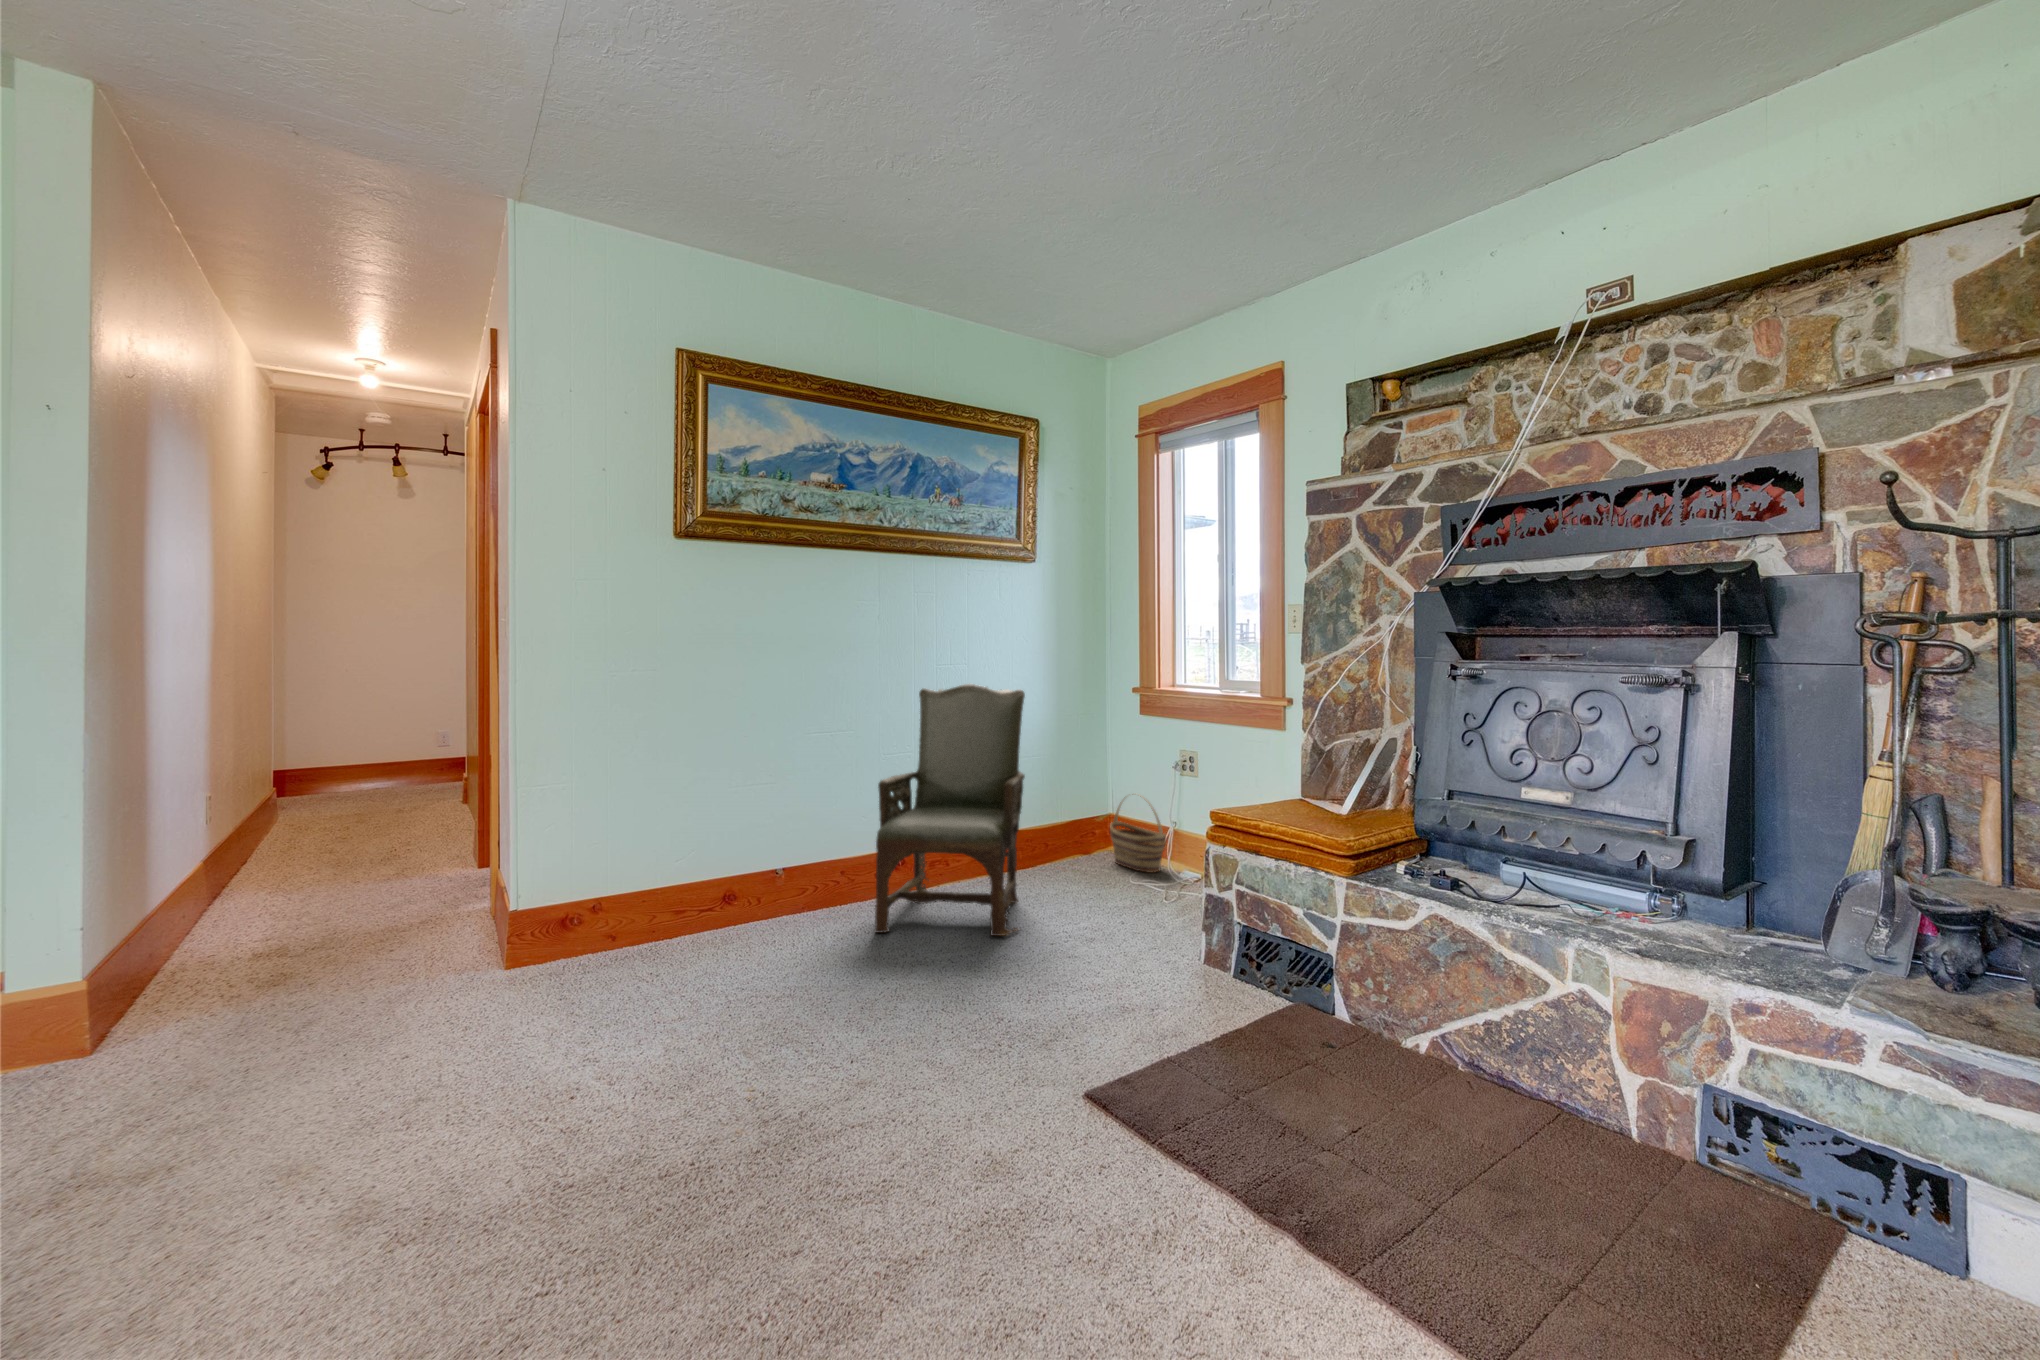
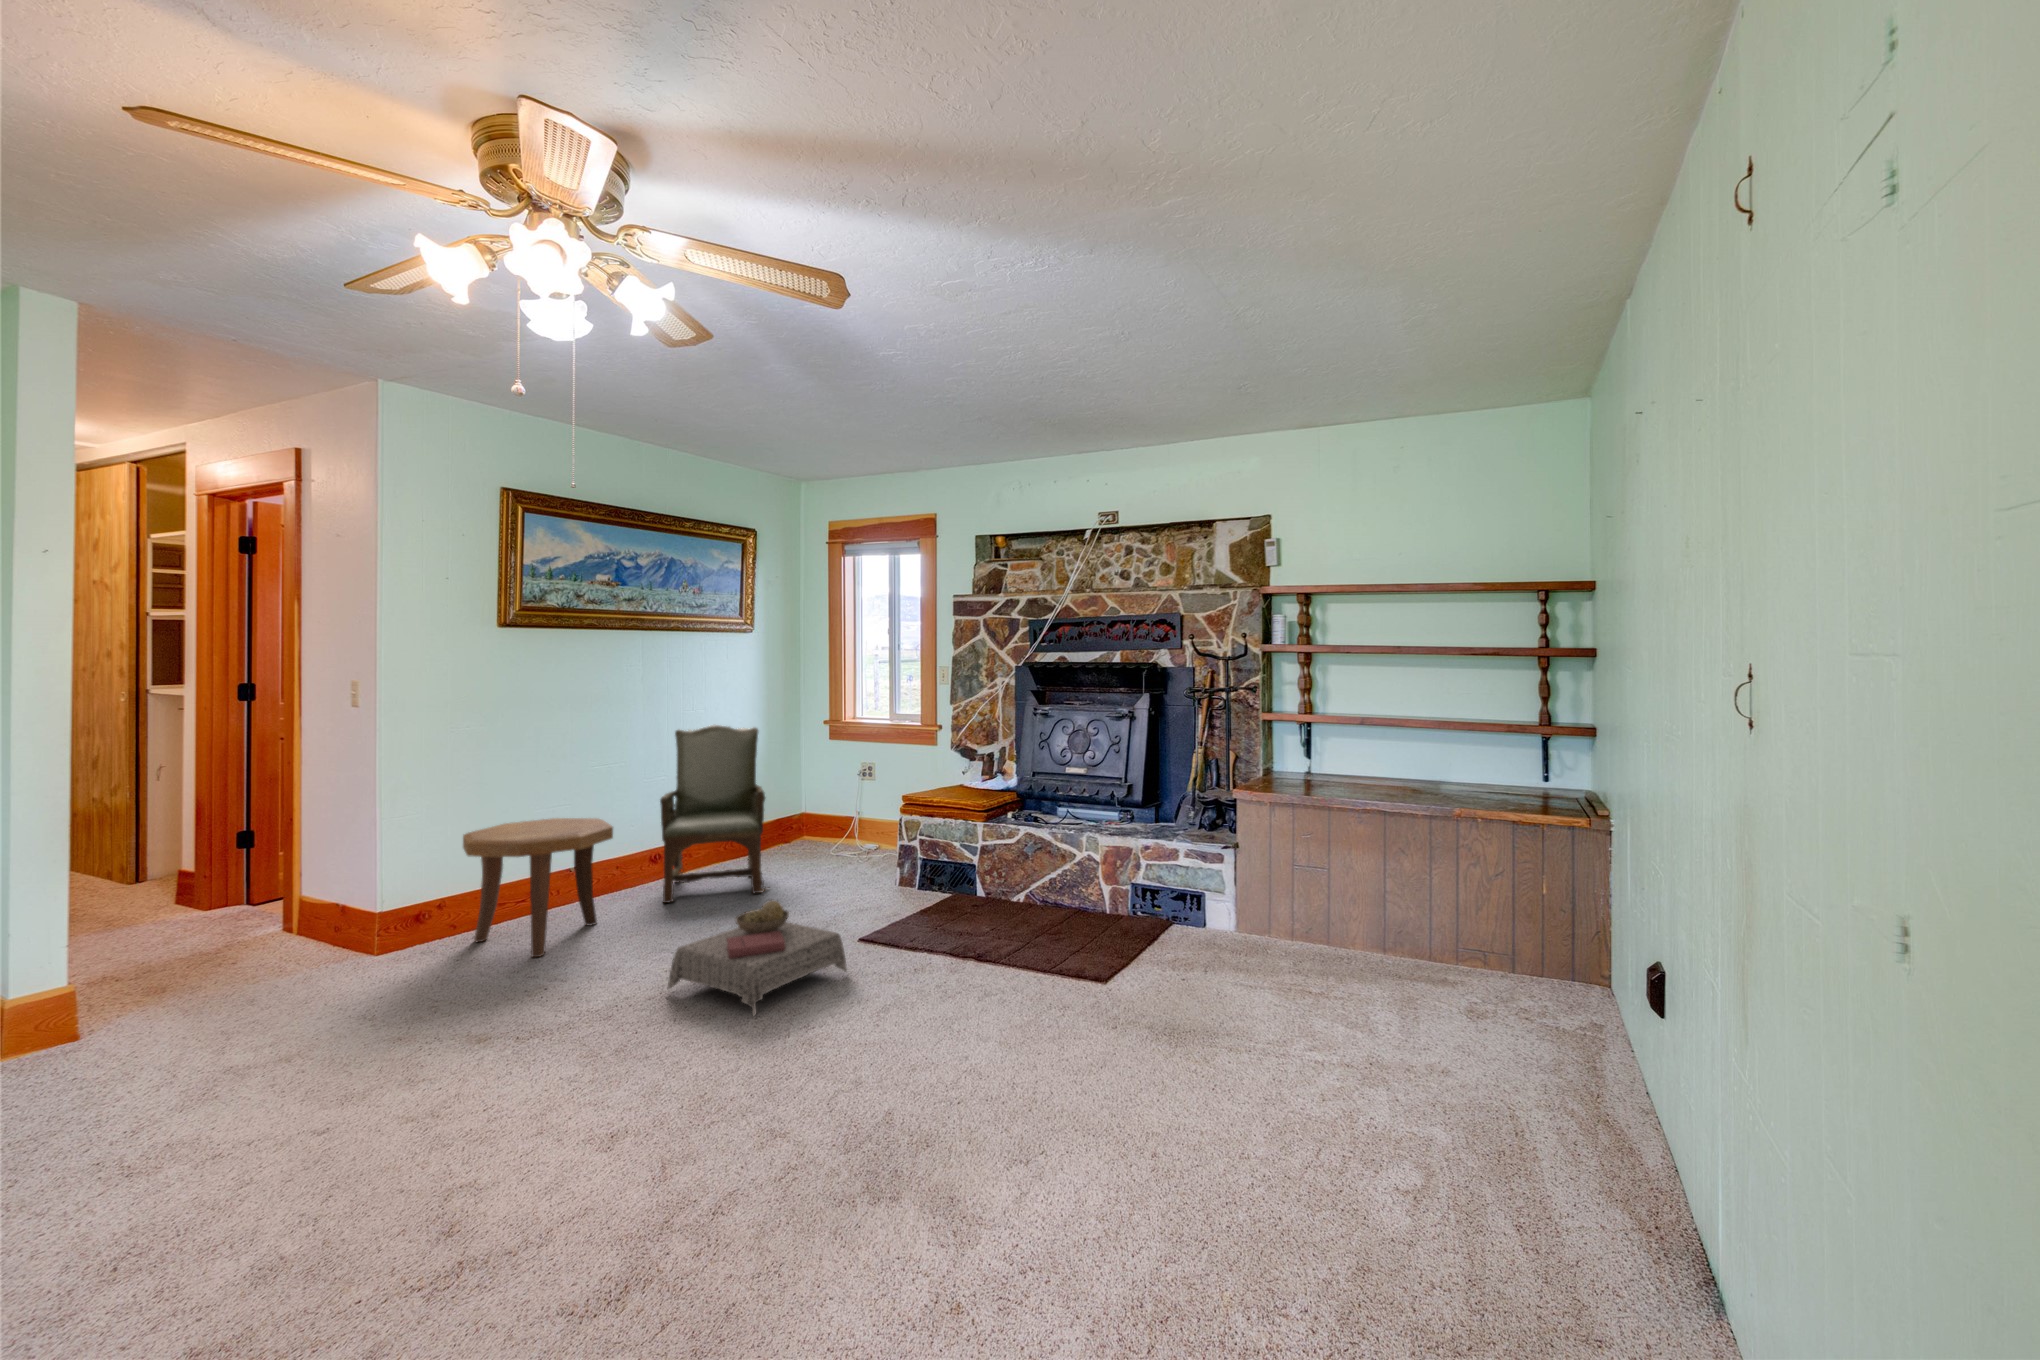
side table: none [588,799,786,1005] -> present [463,818,613,957]
basket: present [1110,802,1166,873] -> none [808,796,852,850]
ottoman: none [724,996,1027,1283] -> present [668,900,847,1016]

